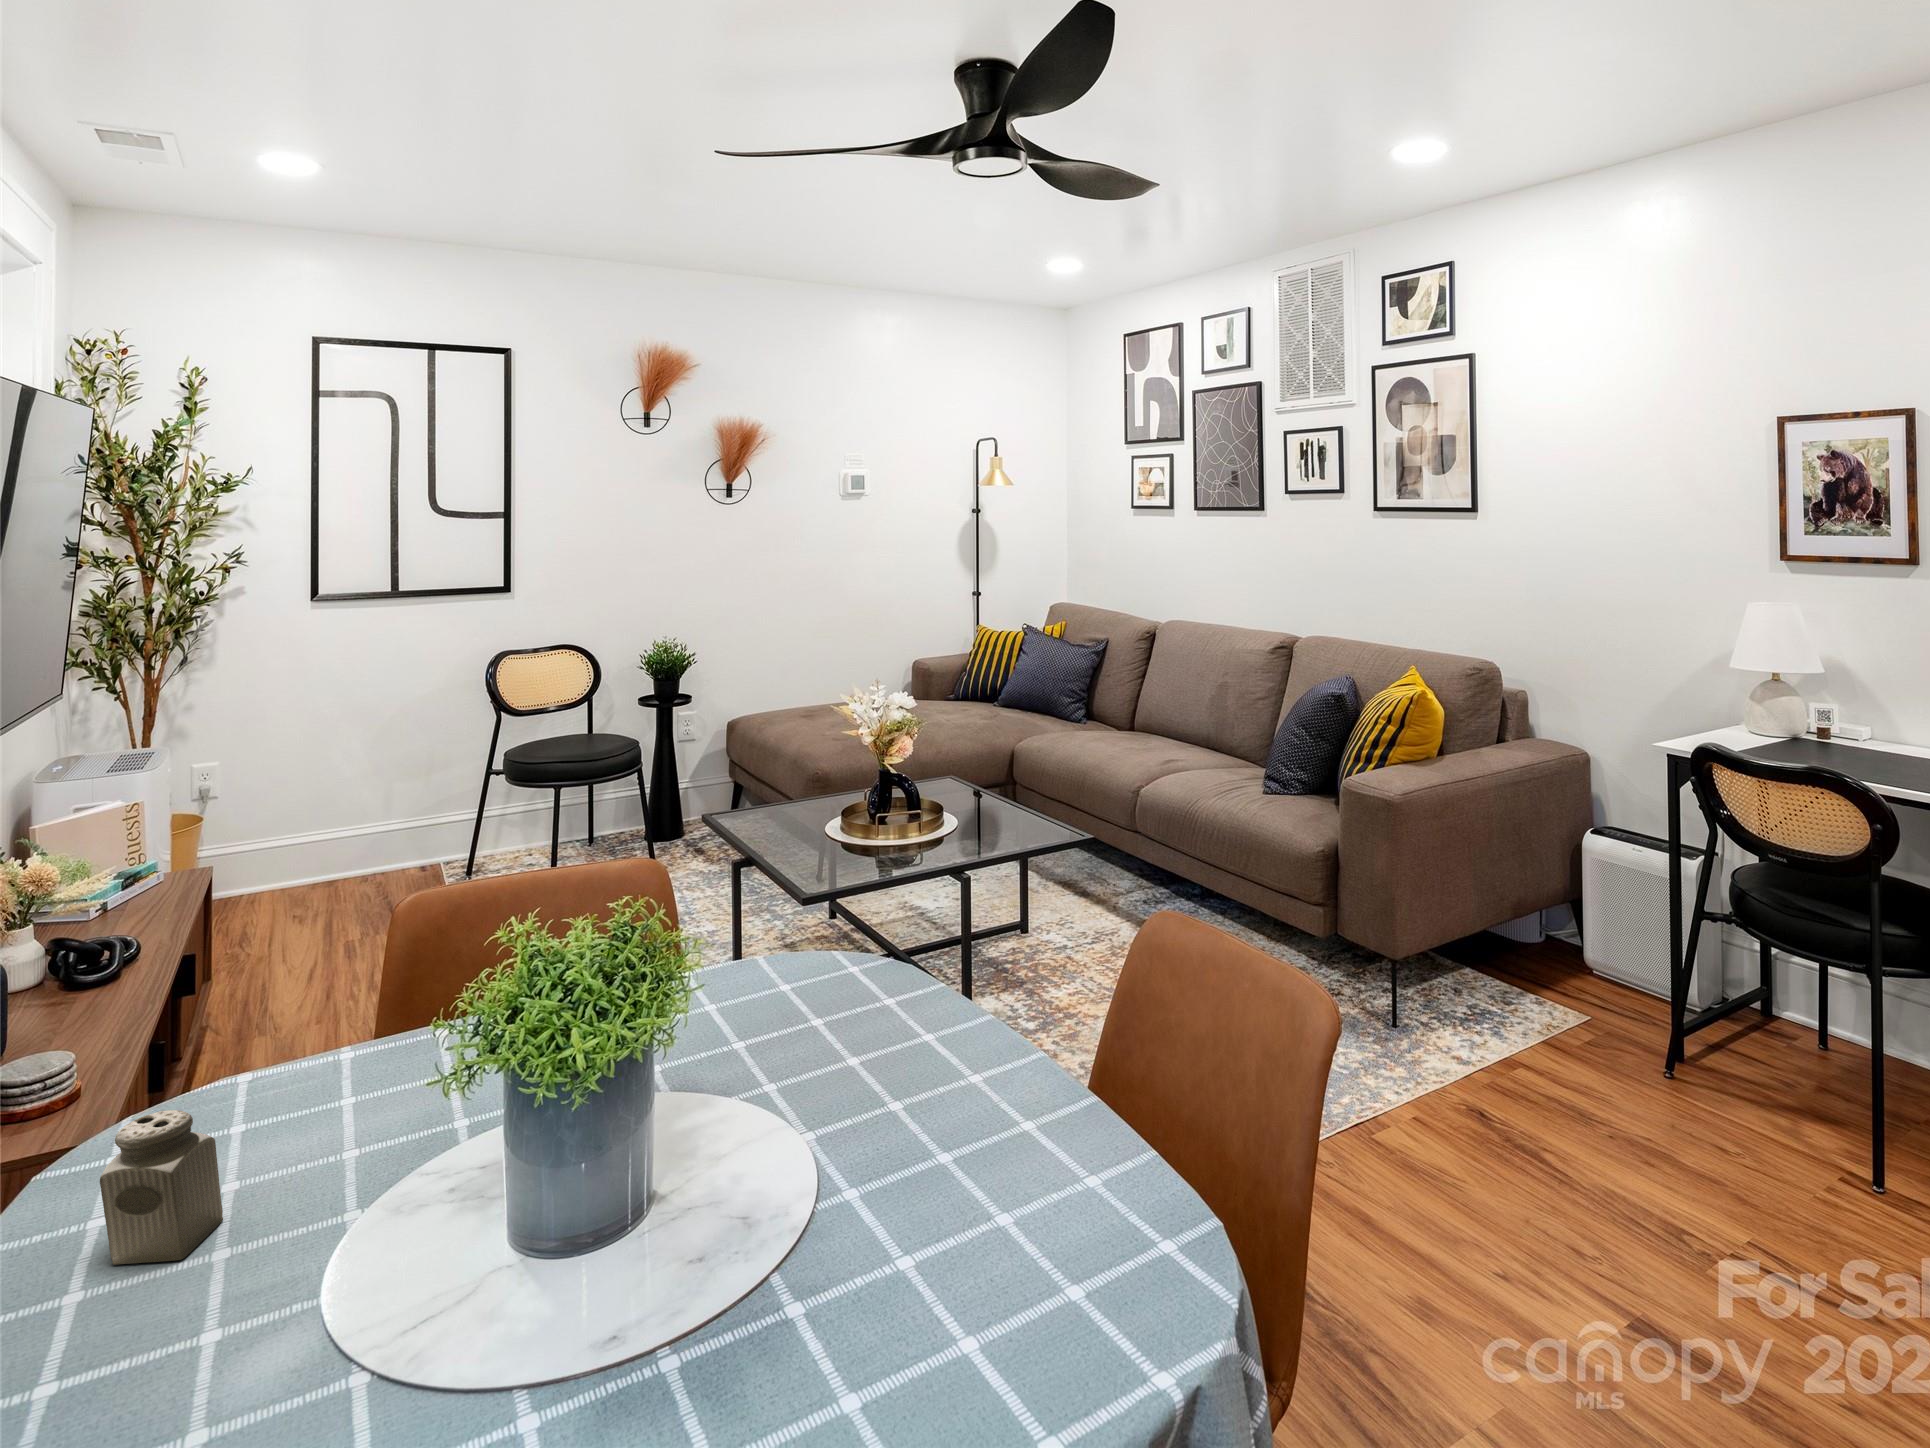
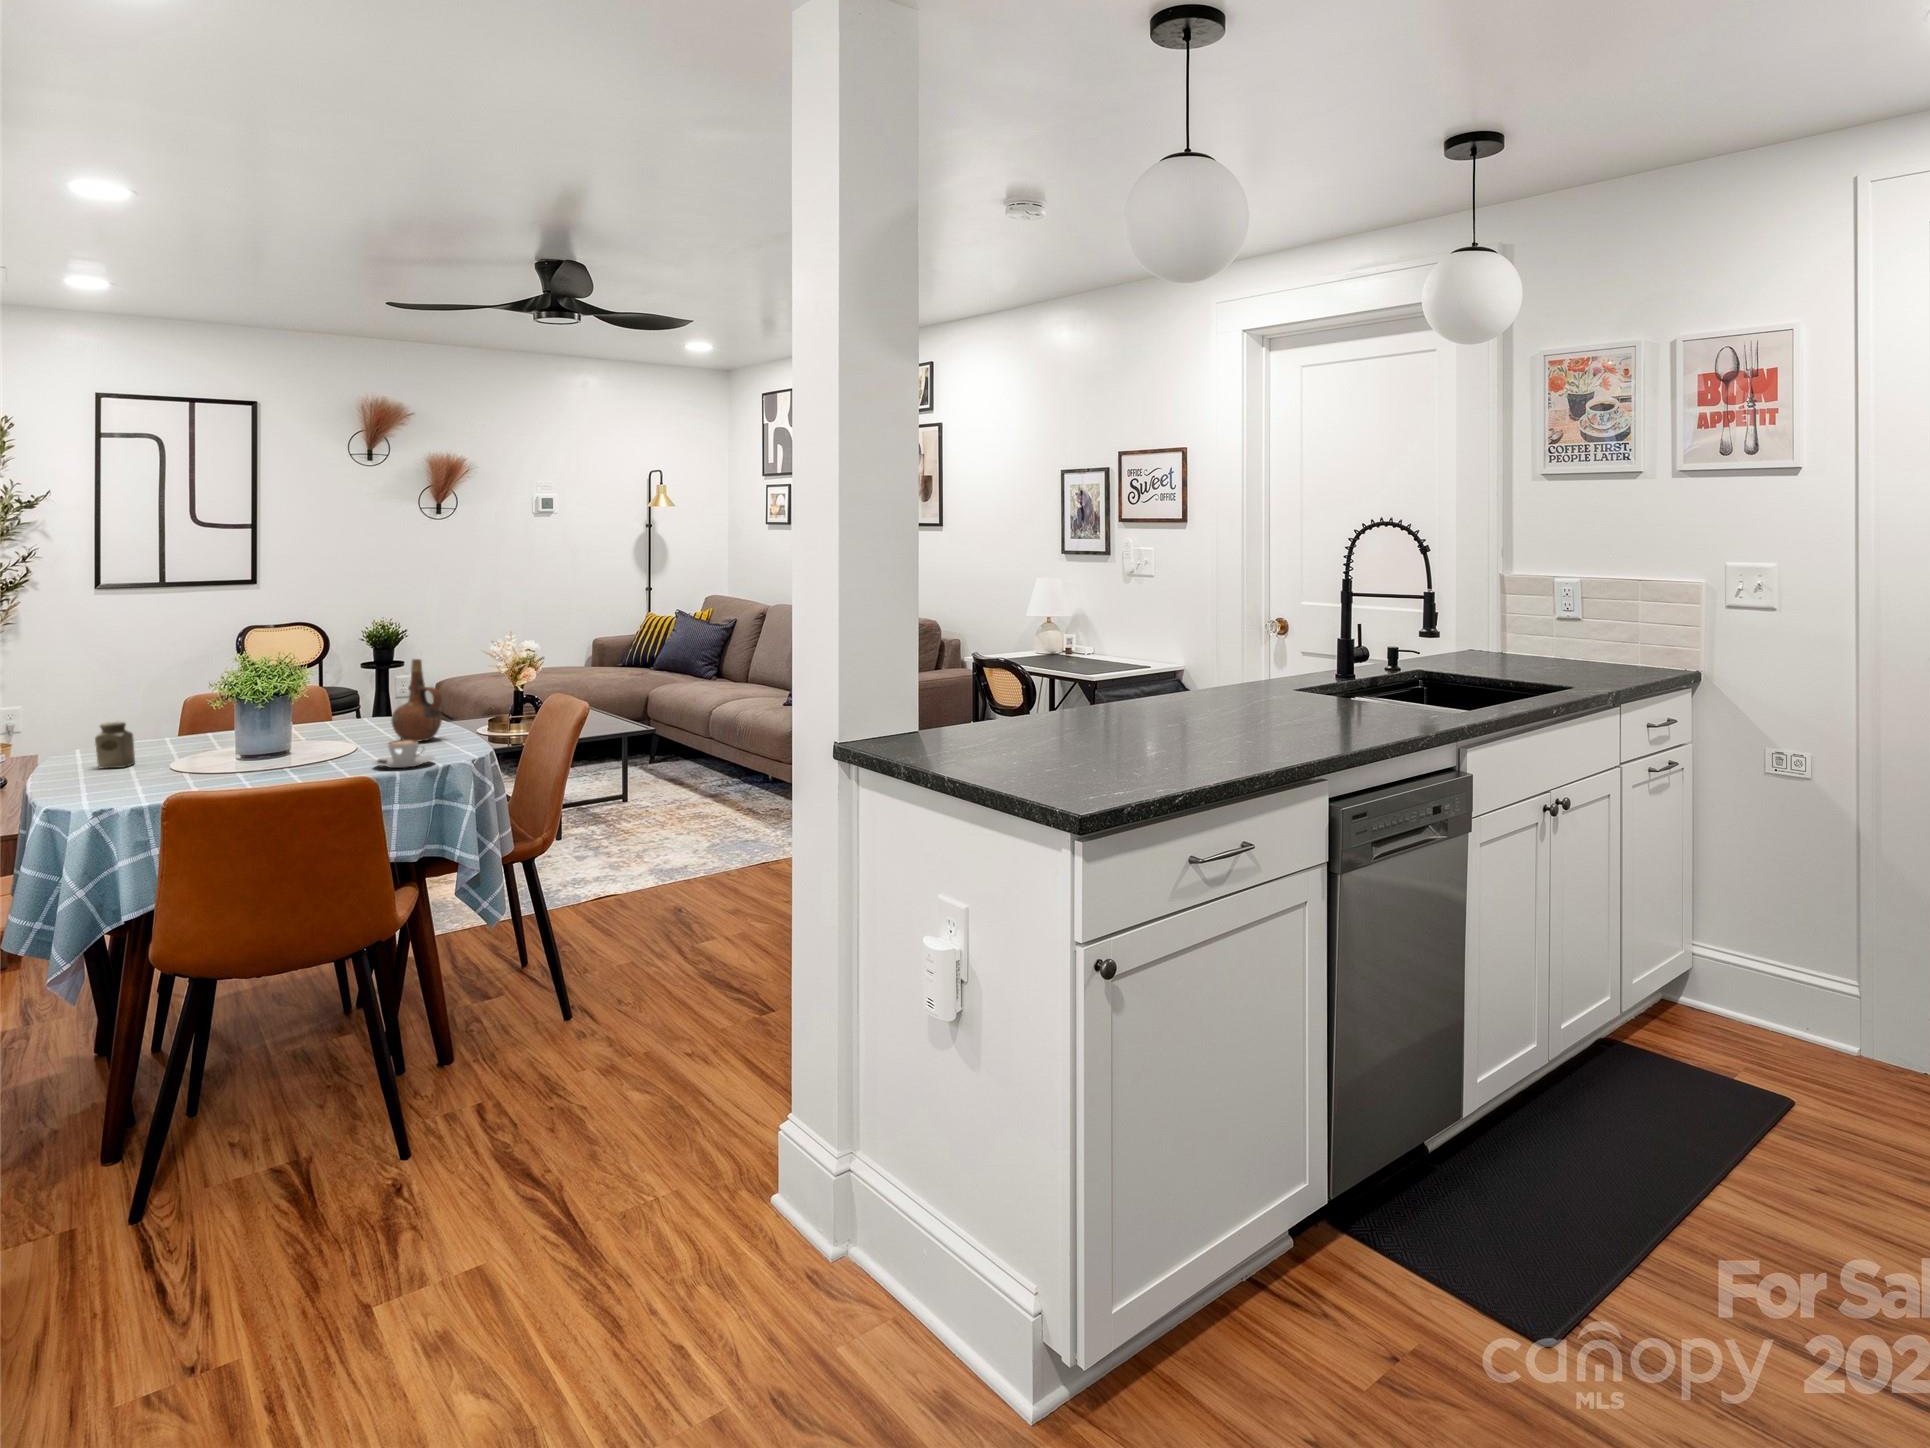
ceramic pitcher: none [841,867,959,1077] -> present [391,659,442,742]
coffee cup: none [889,1214,1064,1359] -> present [373,741,434,768]

